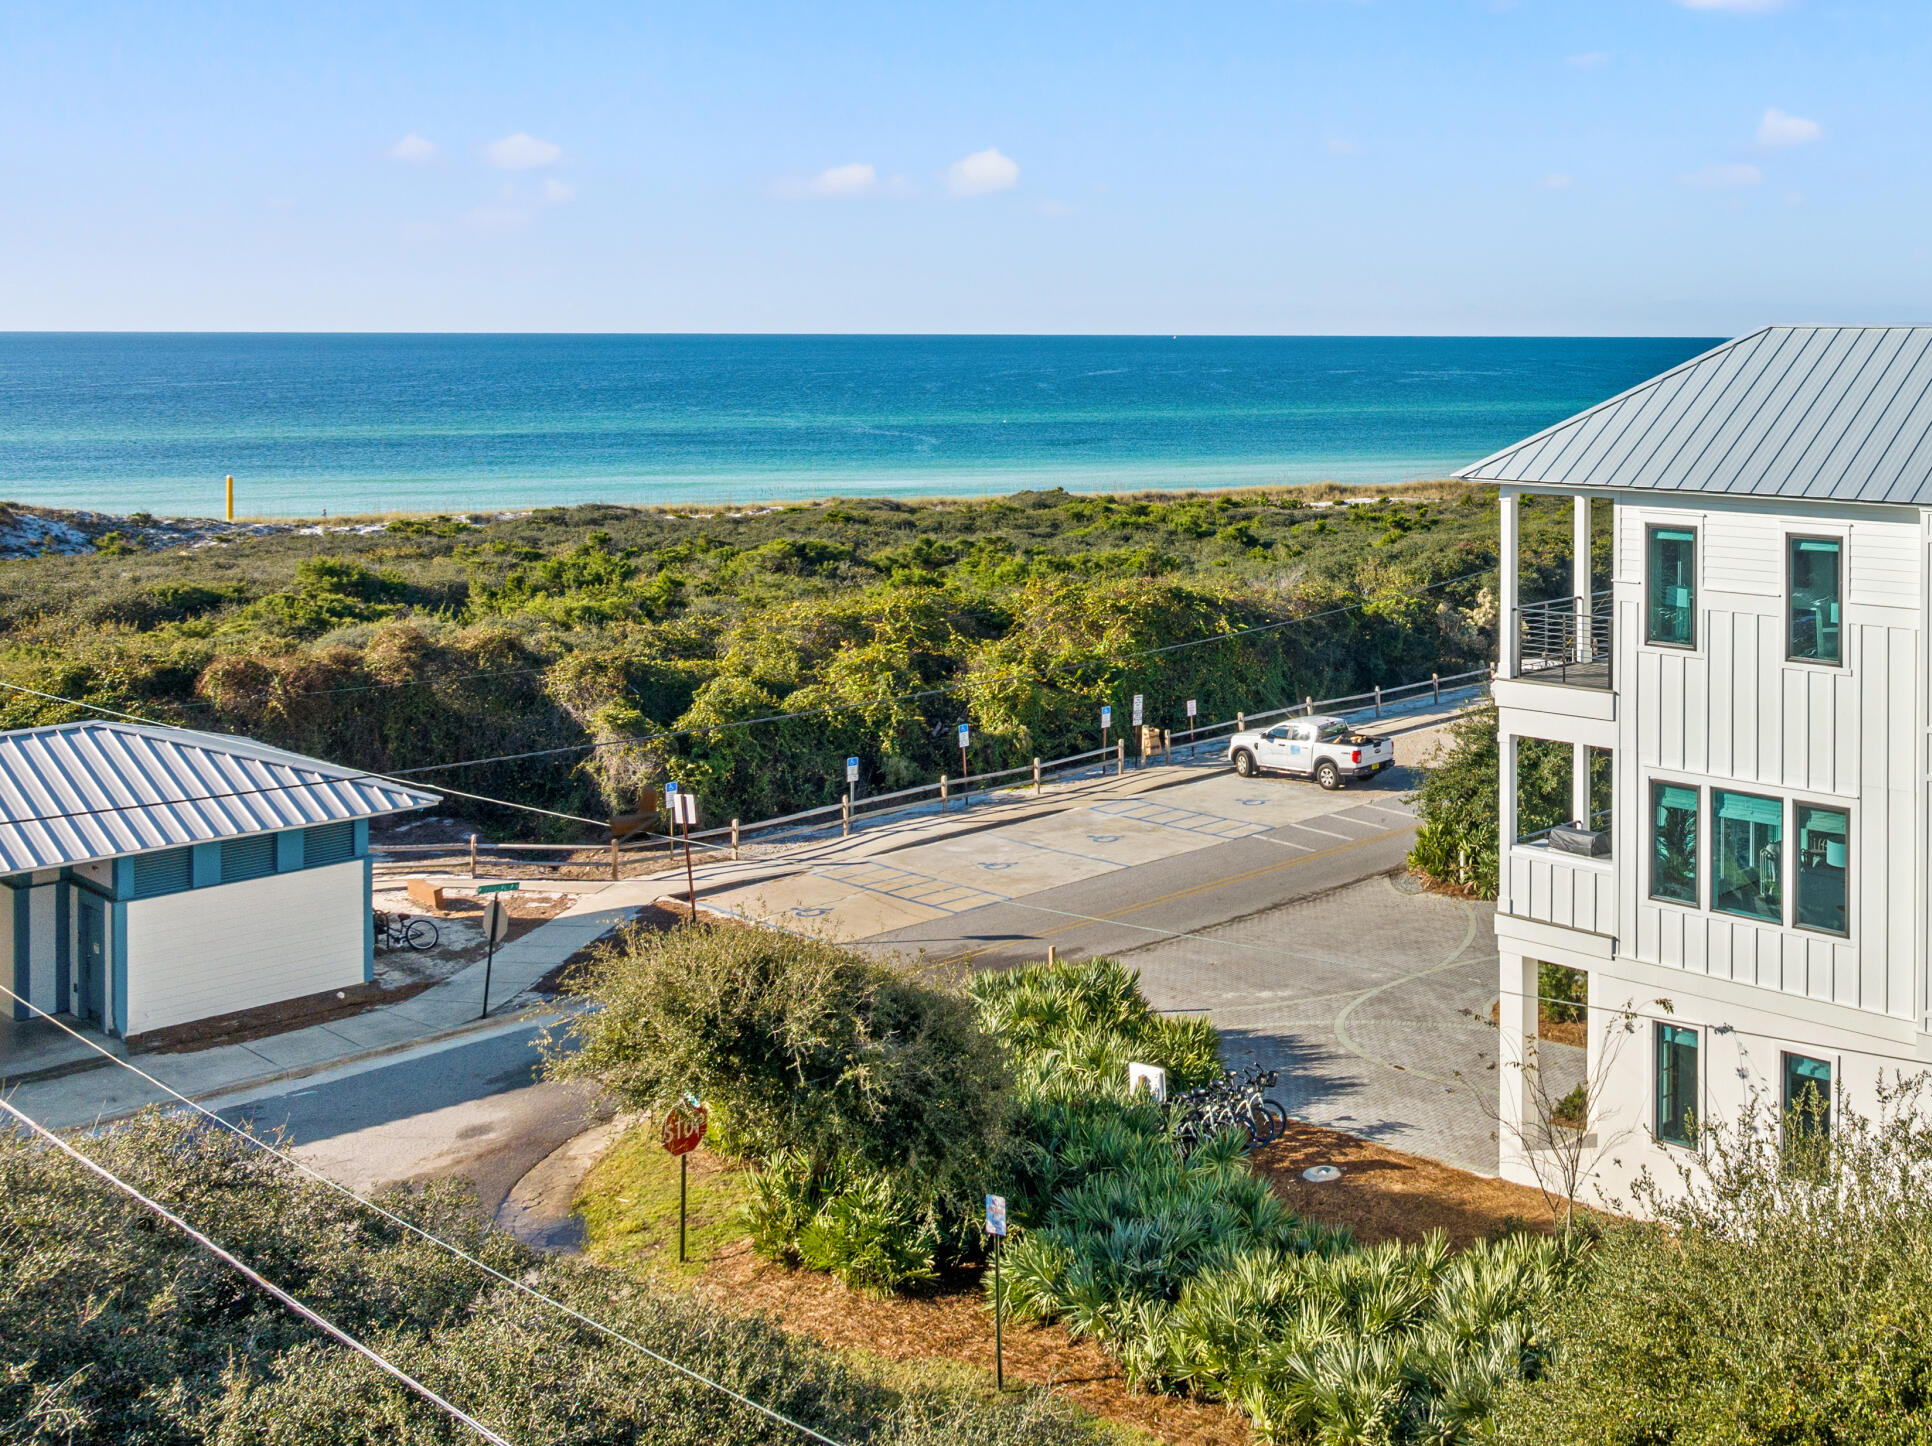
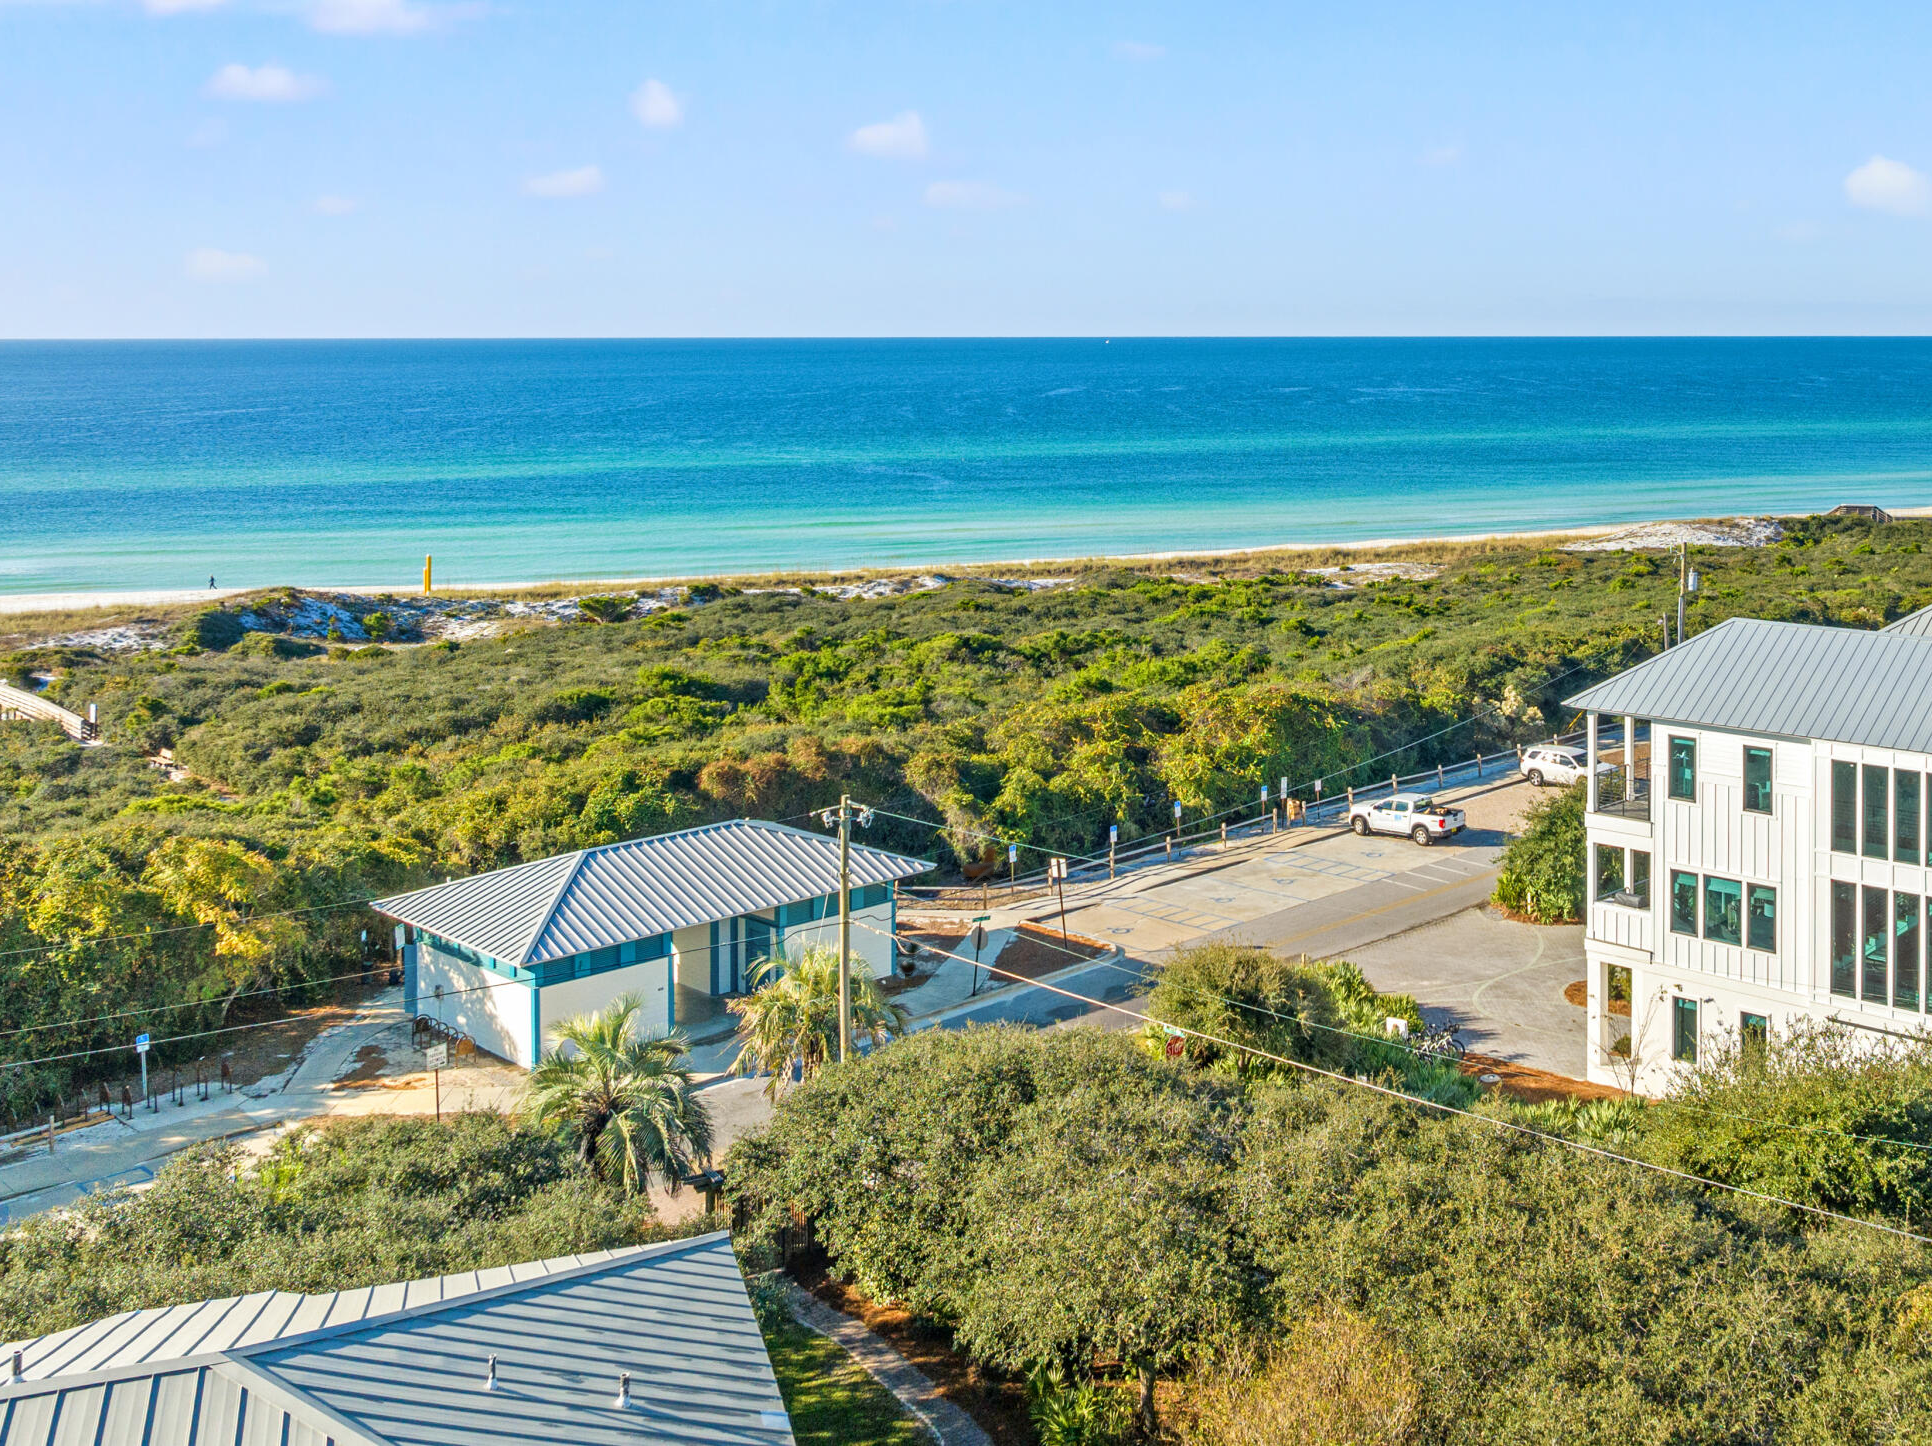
potted tree: none [364,929,405,990] -> present [900,942,920,975]

